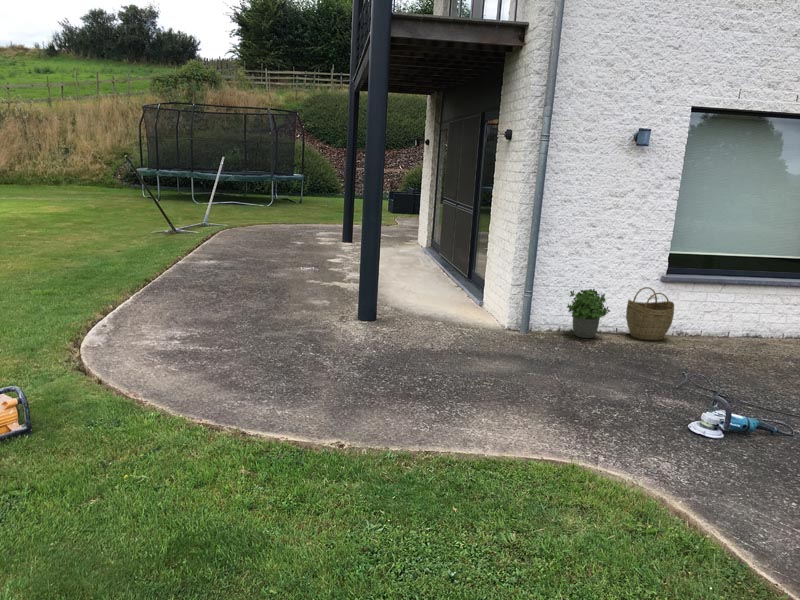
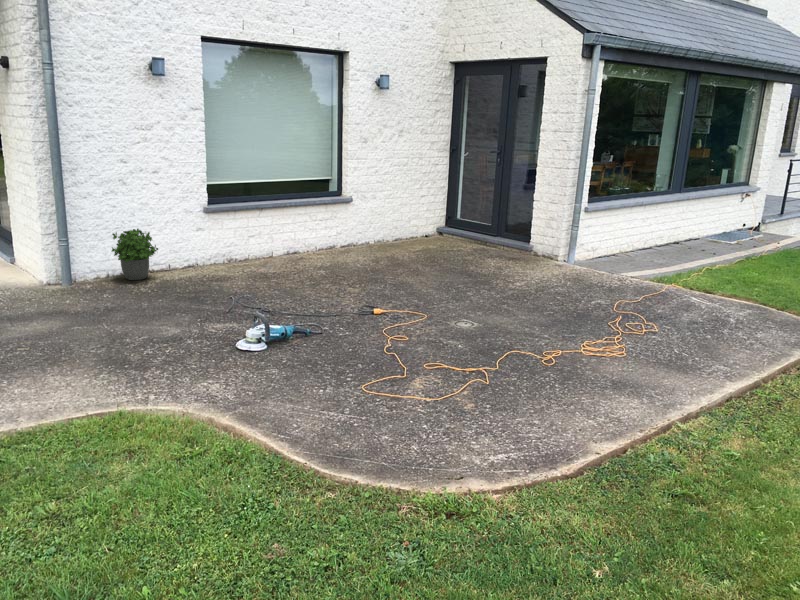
woven basket: present [626,287,674,341] -> none [176,221,221,273]

